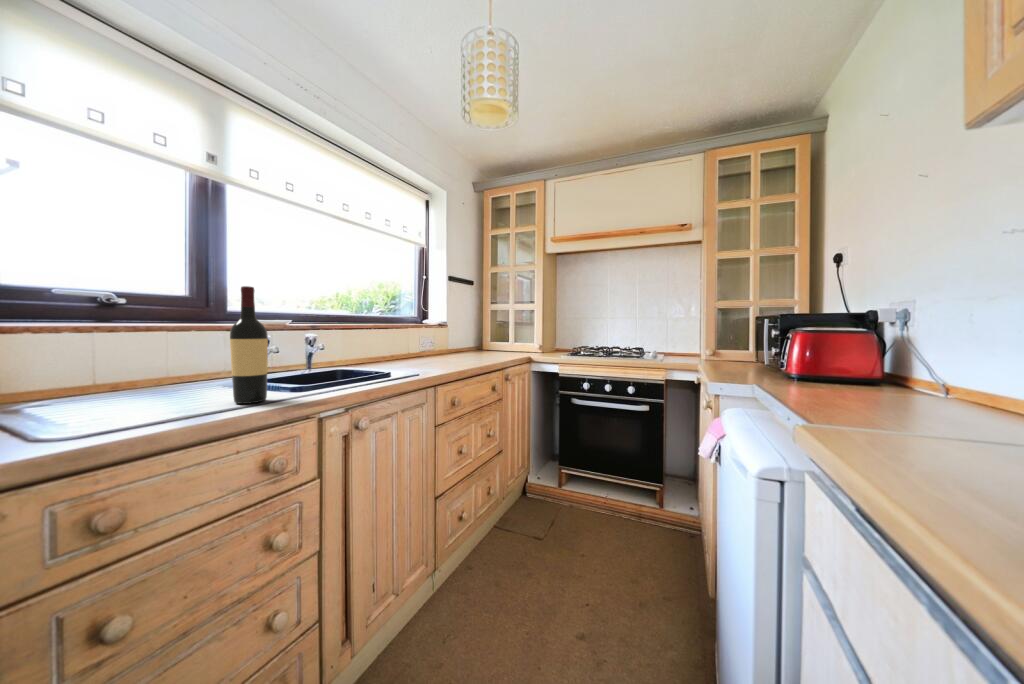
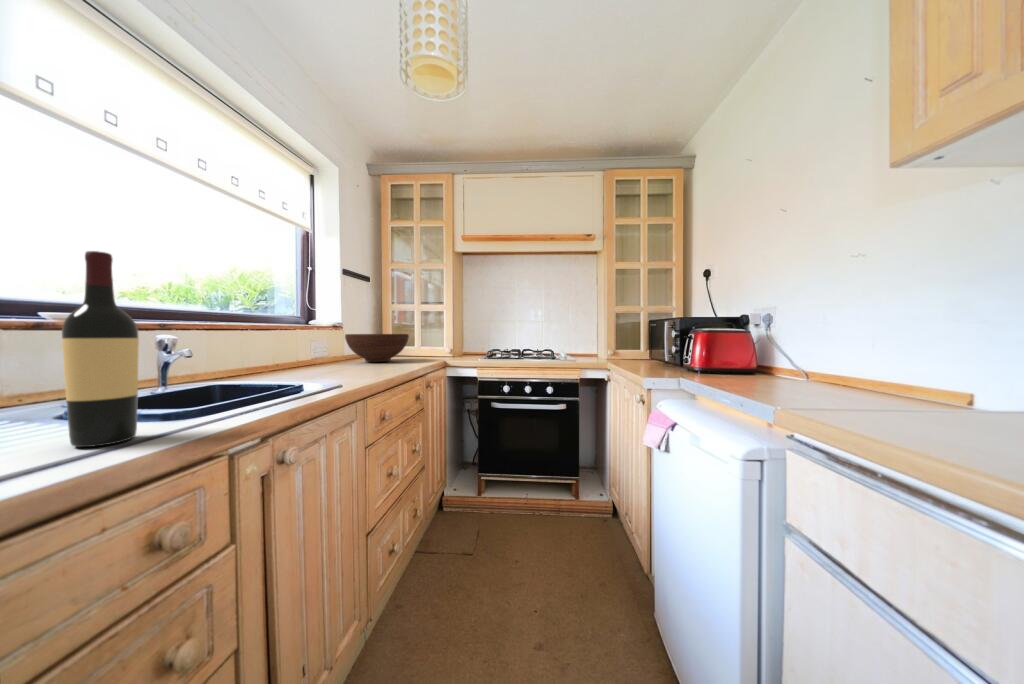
fruit bowl: none [446,332,498,357] -> present [345,334,409,362]

